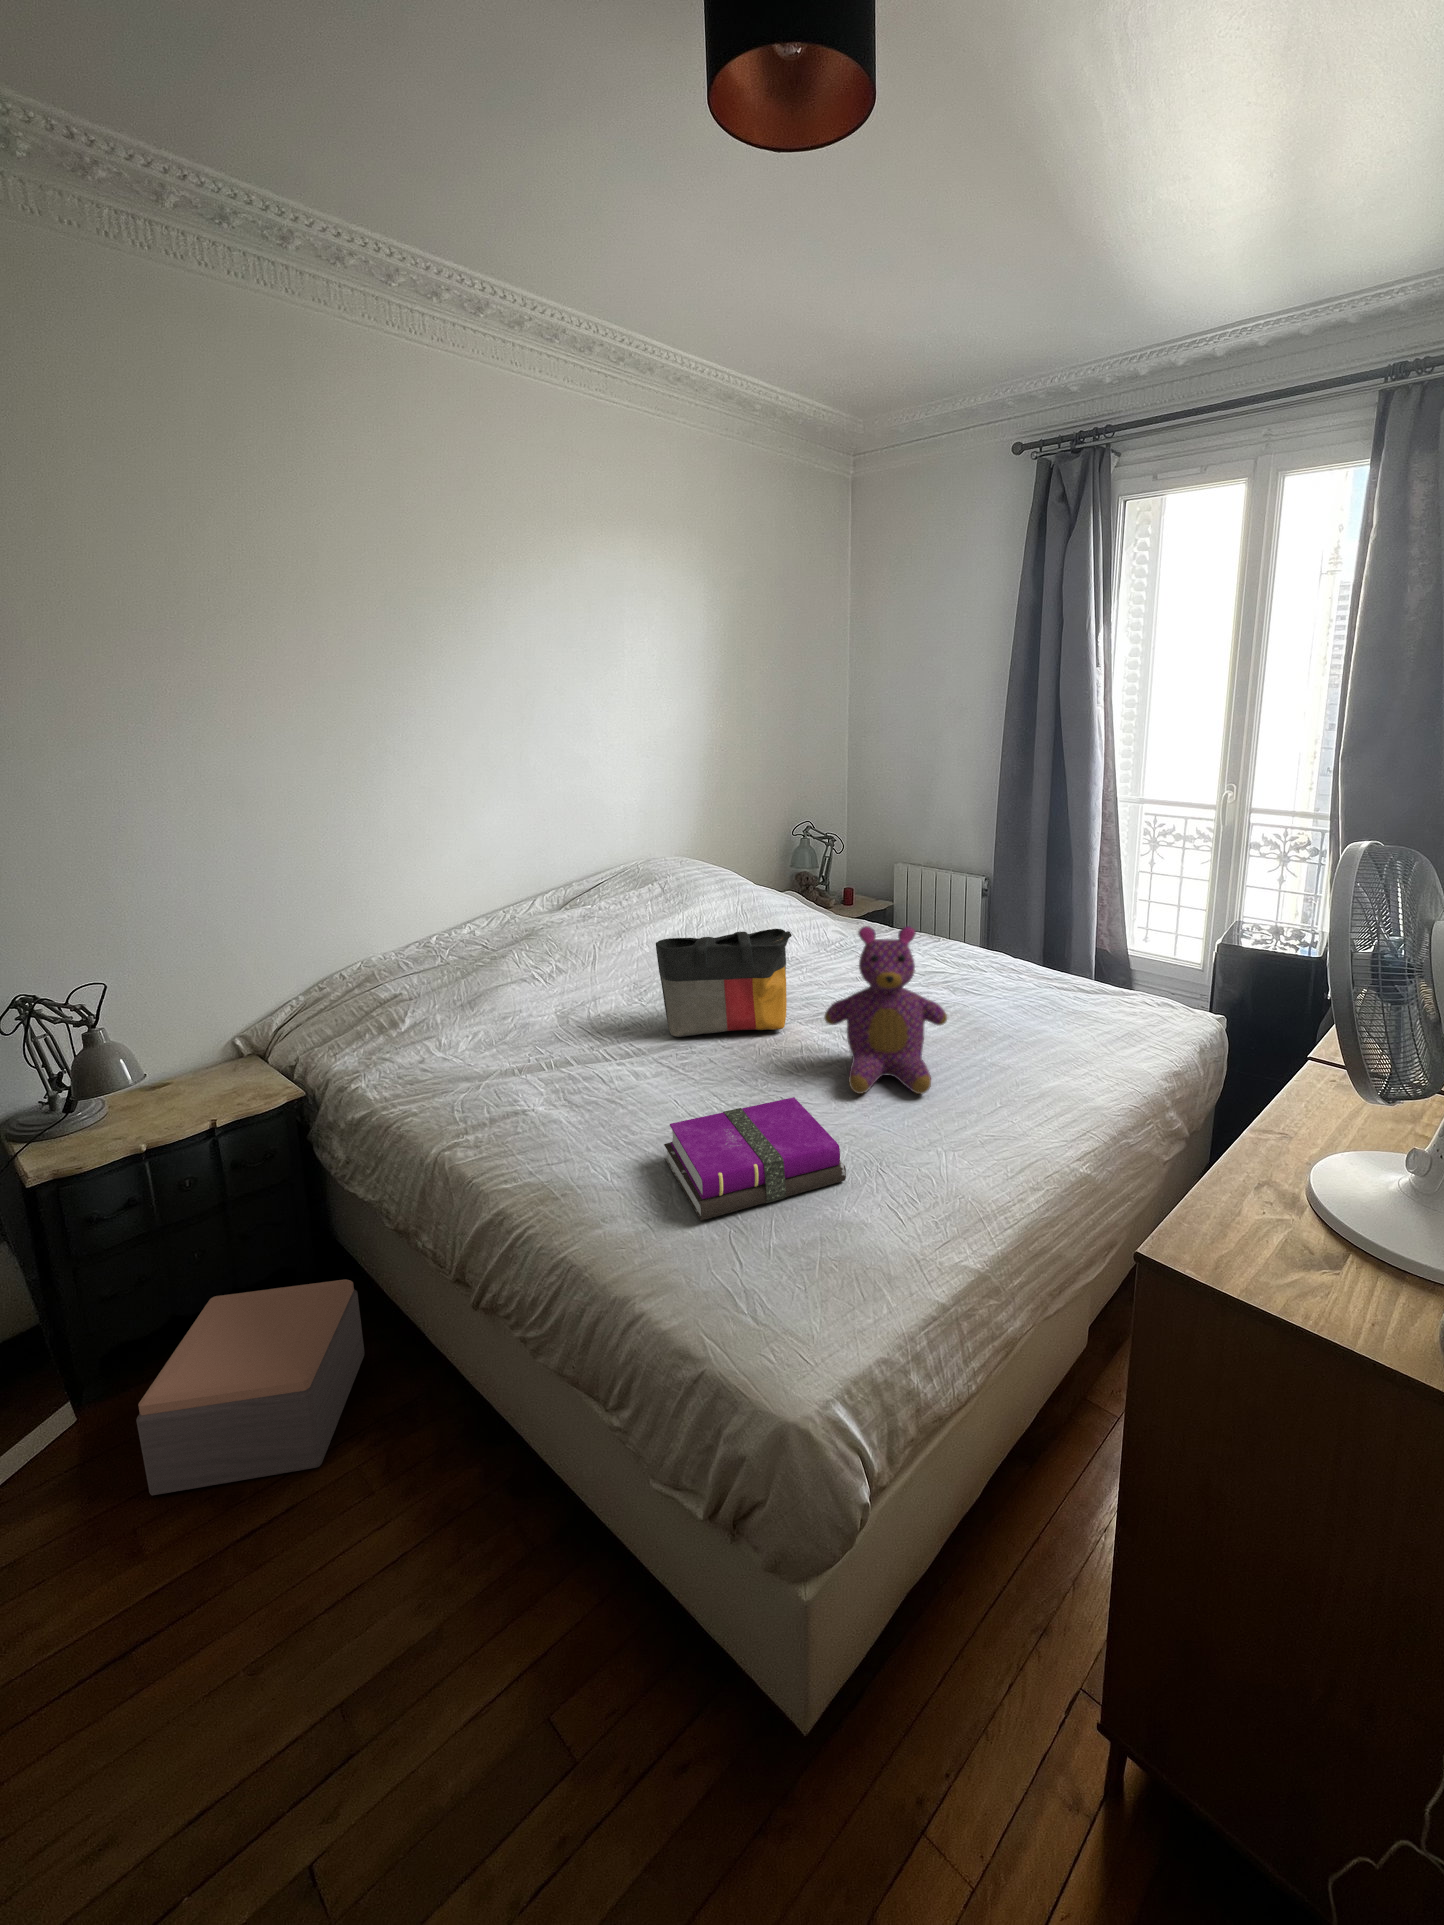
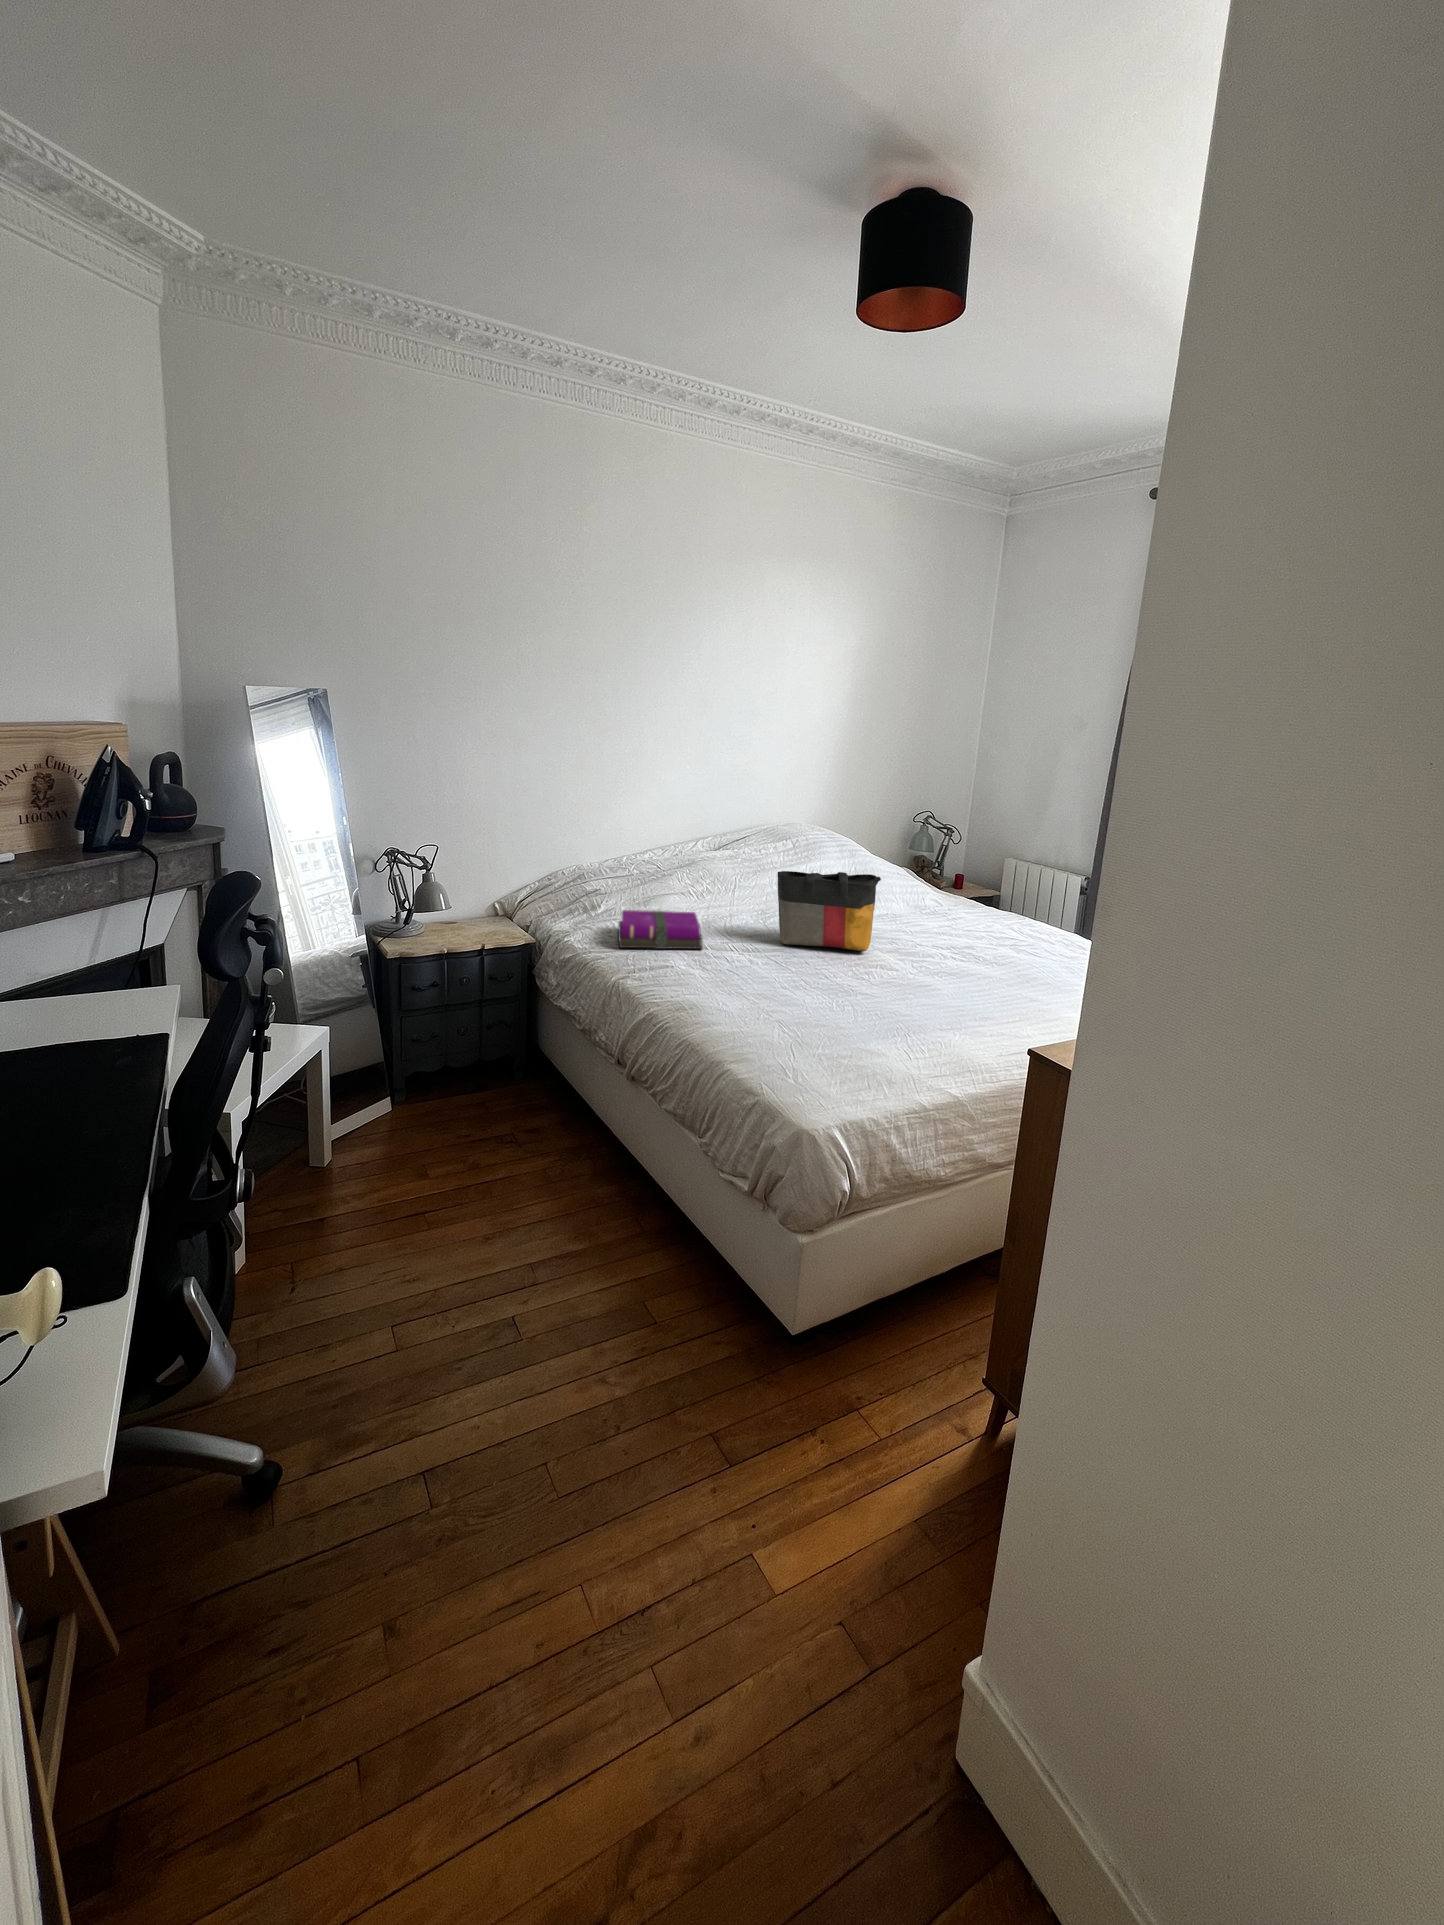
teddy bear: present [824,926,947,1094] -> none [894,872,992,1003]
notebook: present [664,1097,846,1220] -> present [618,910,703,949]
footstool: present [136,1279,365,1495] -> none [431,1053,553,1163]

